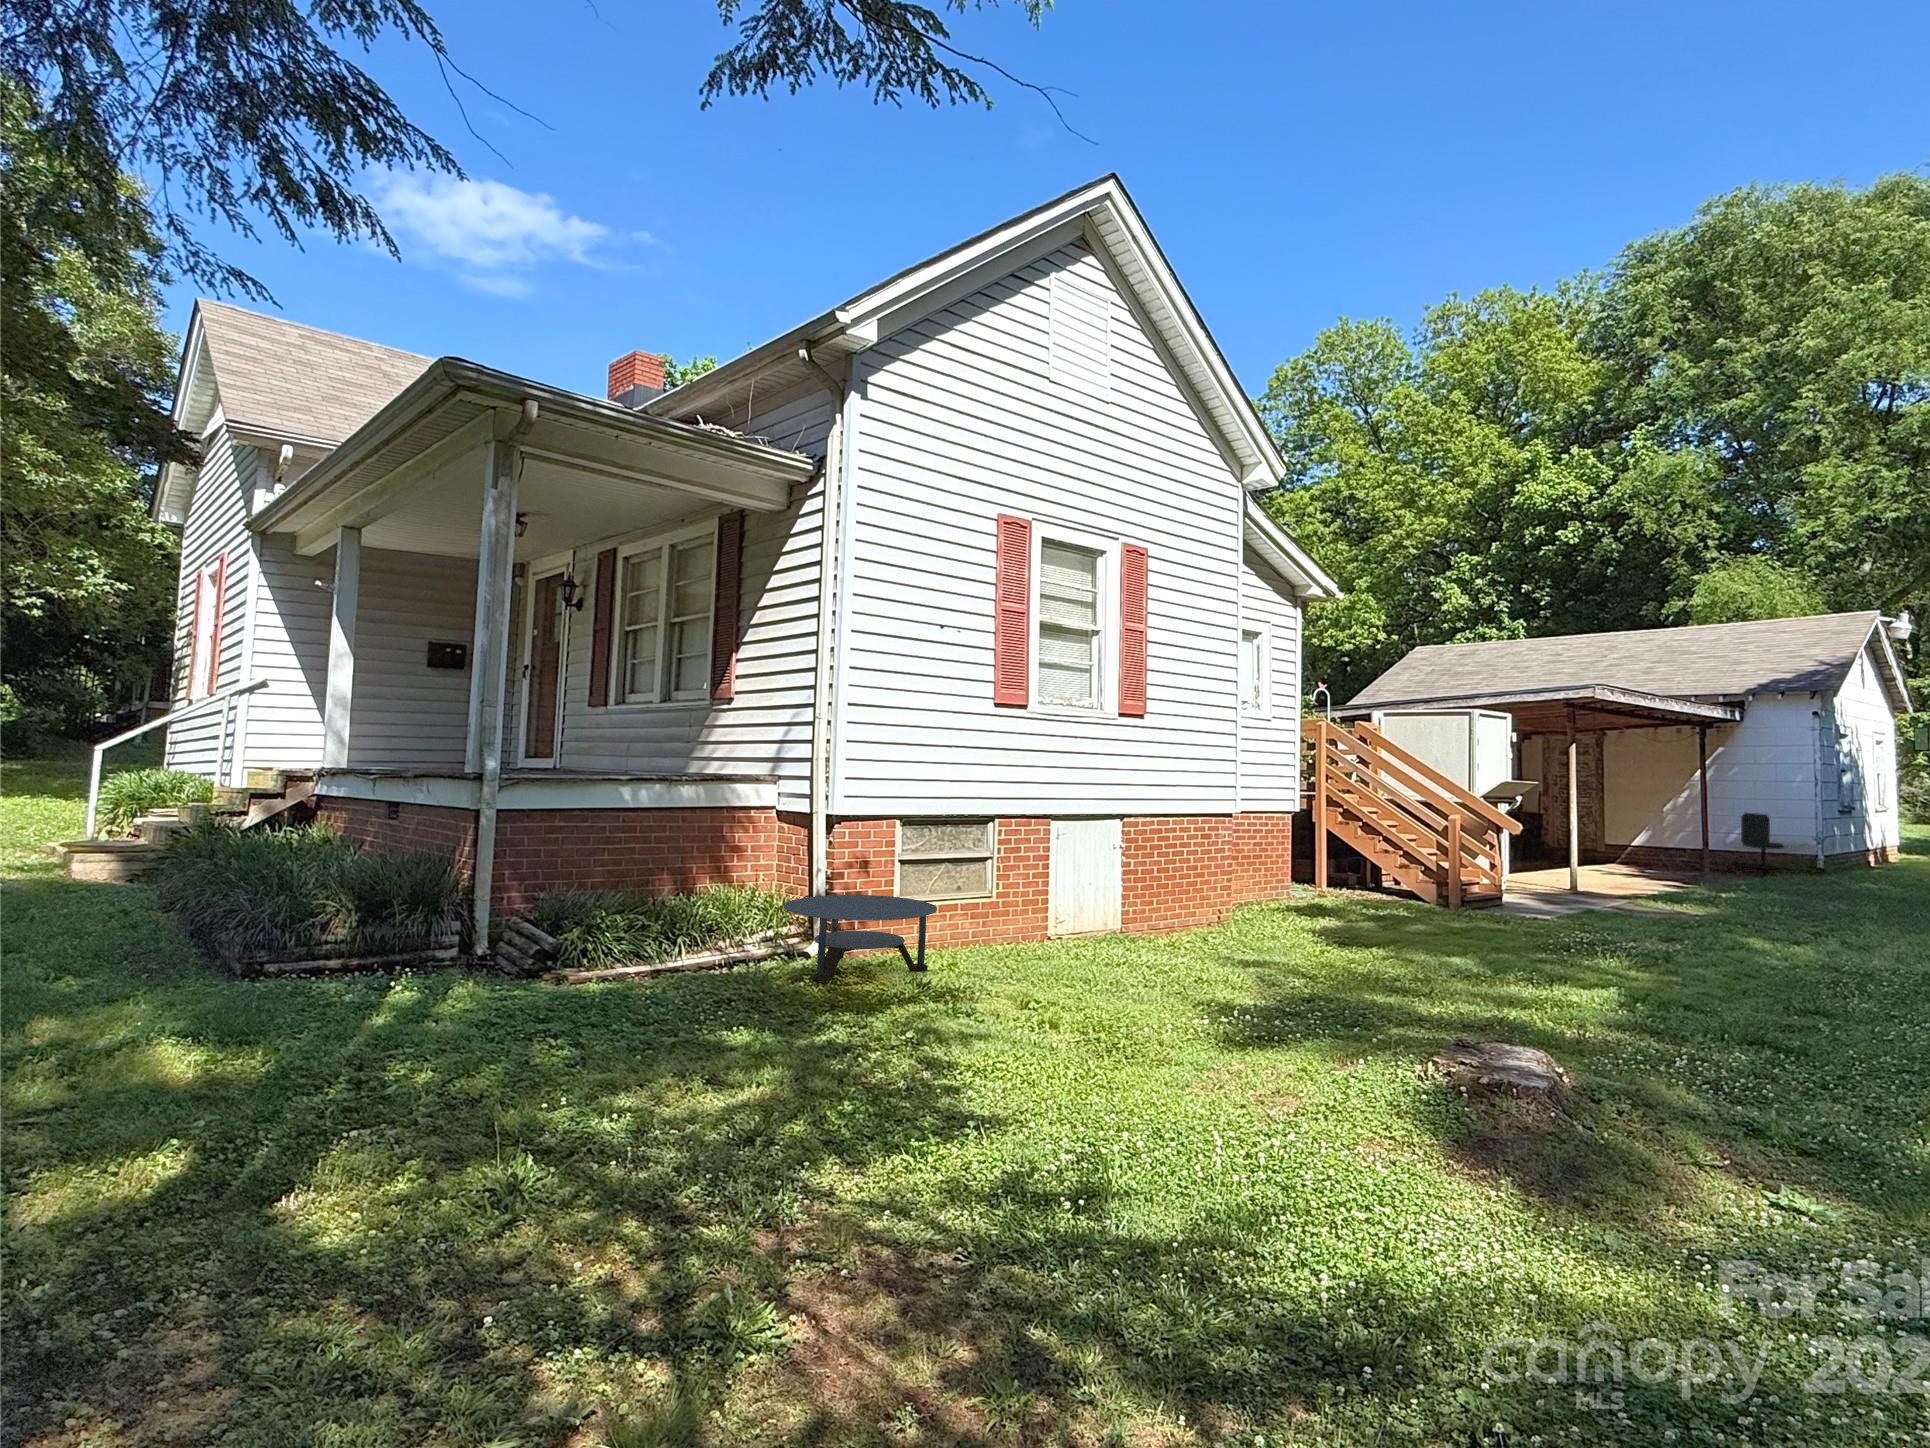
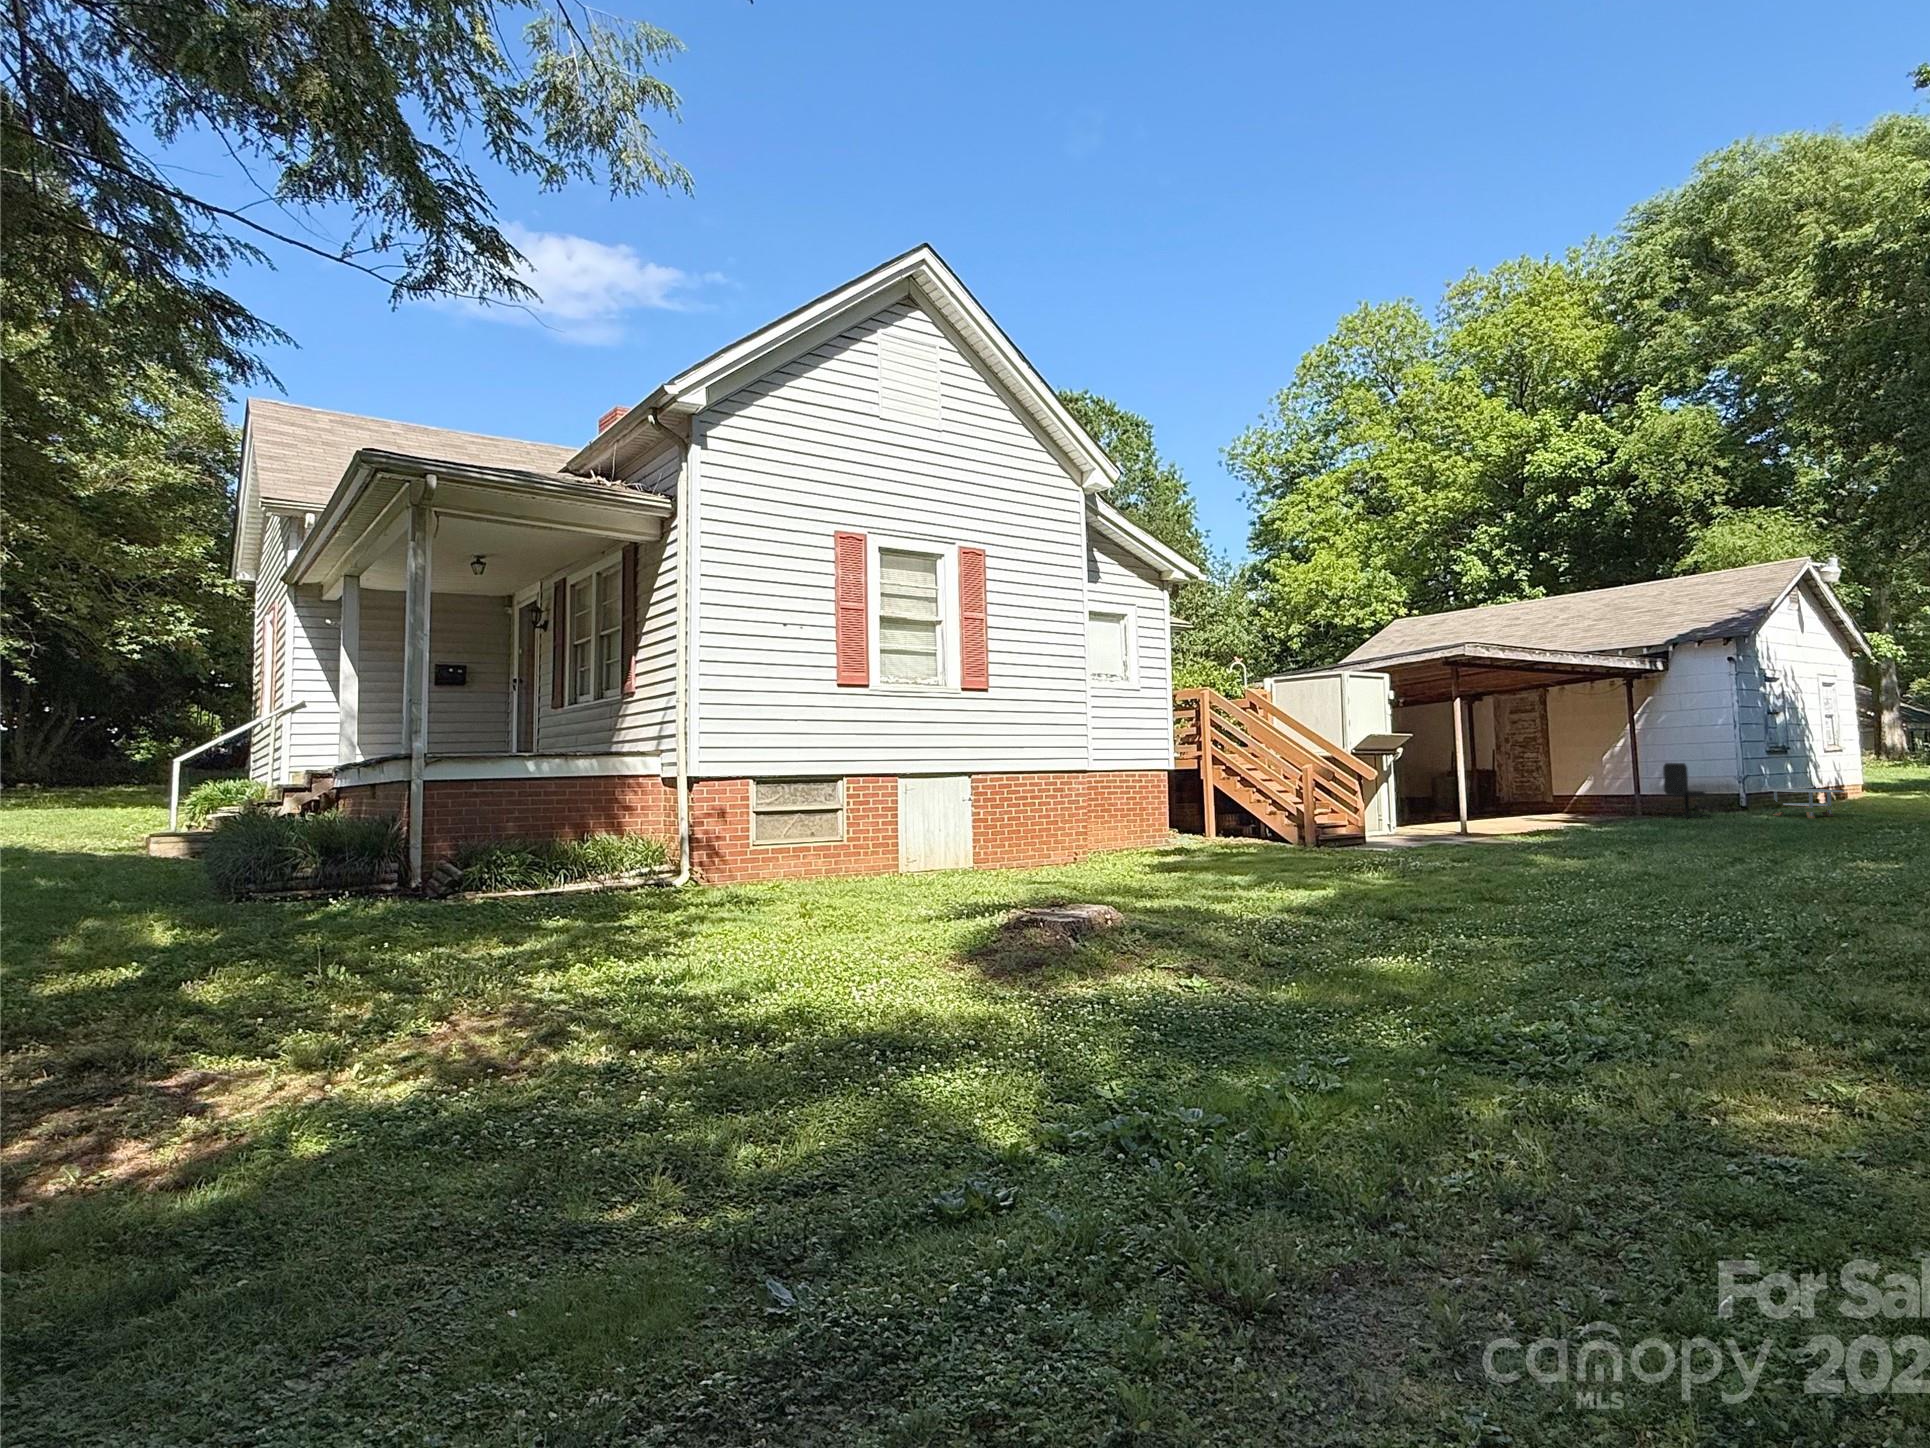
round table: present [784,895,937,981] -> present [1768,789,1844,819]

